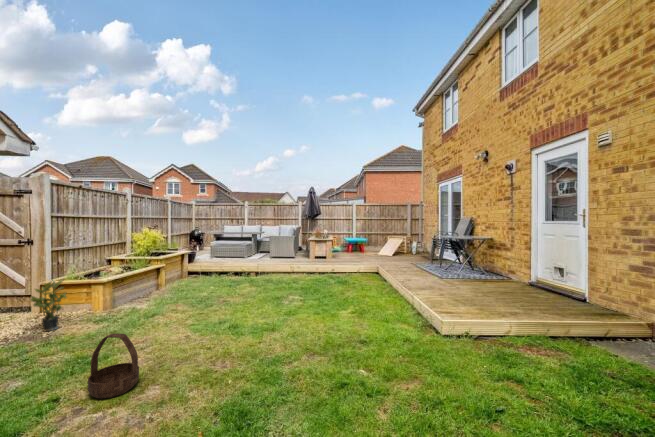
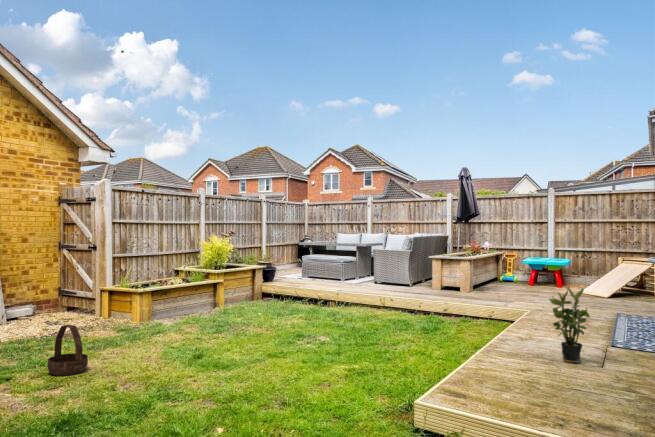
potted plant: present [30,280,67,332] -> present [549,287,590,363]

